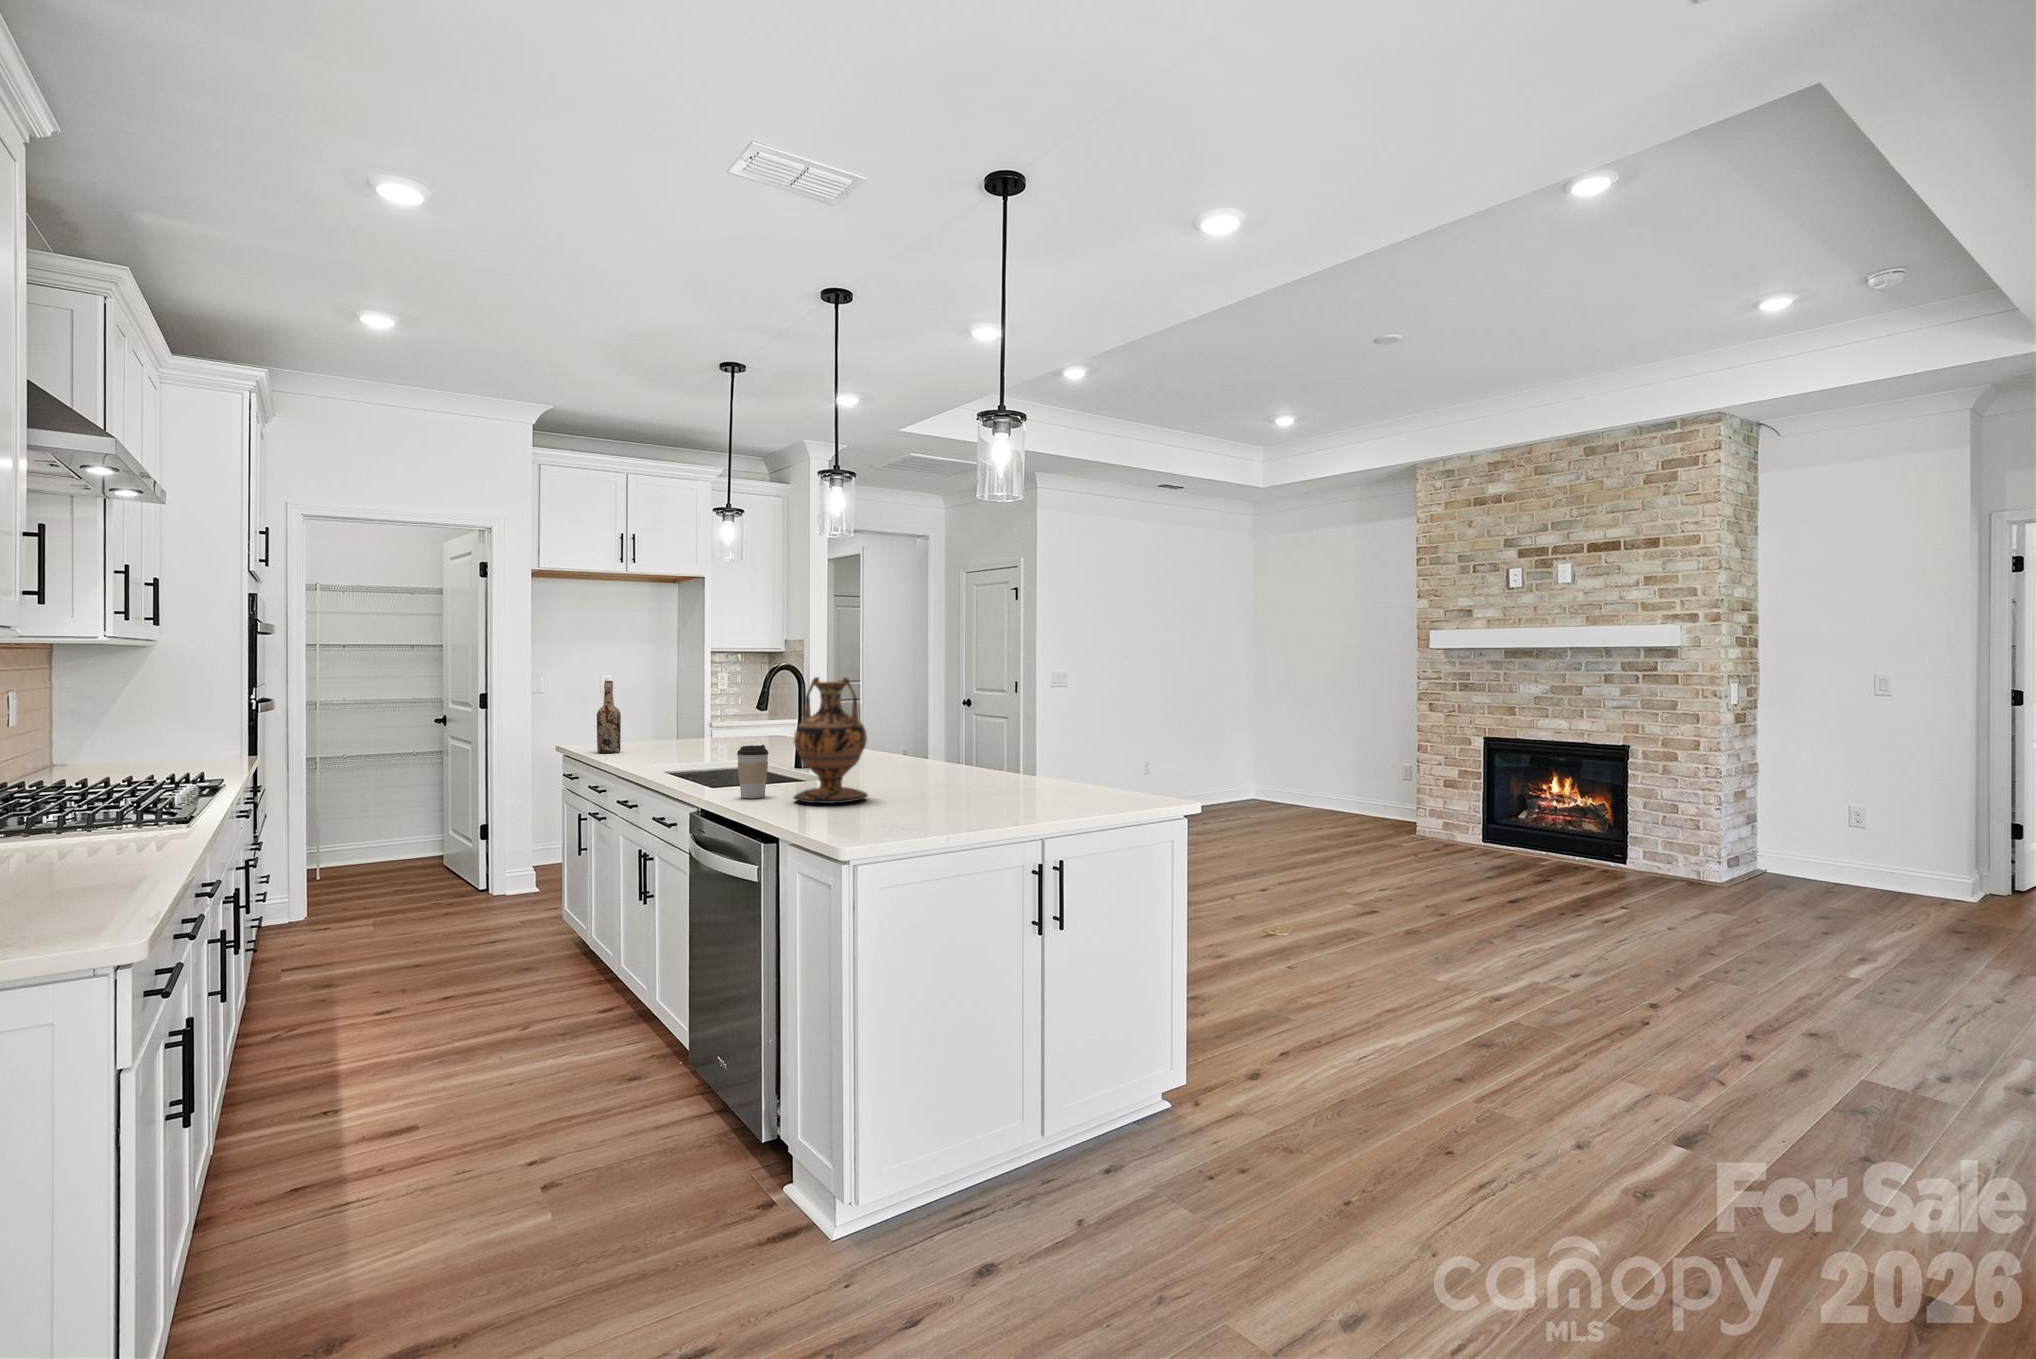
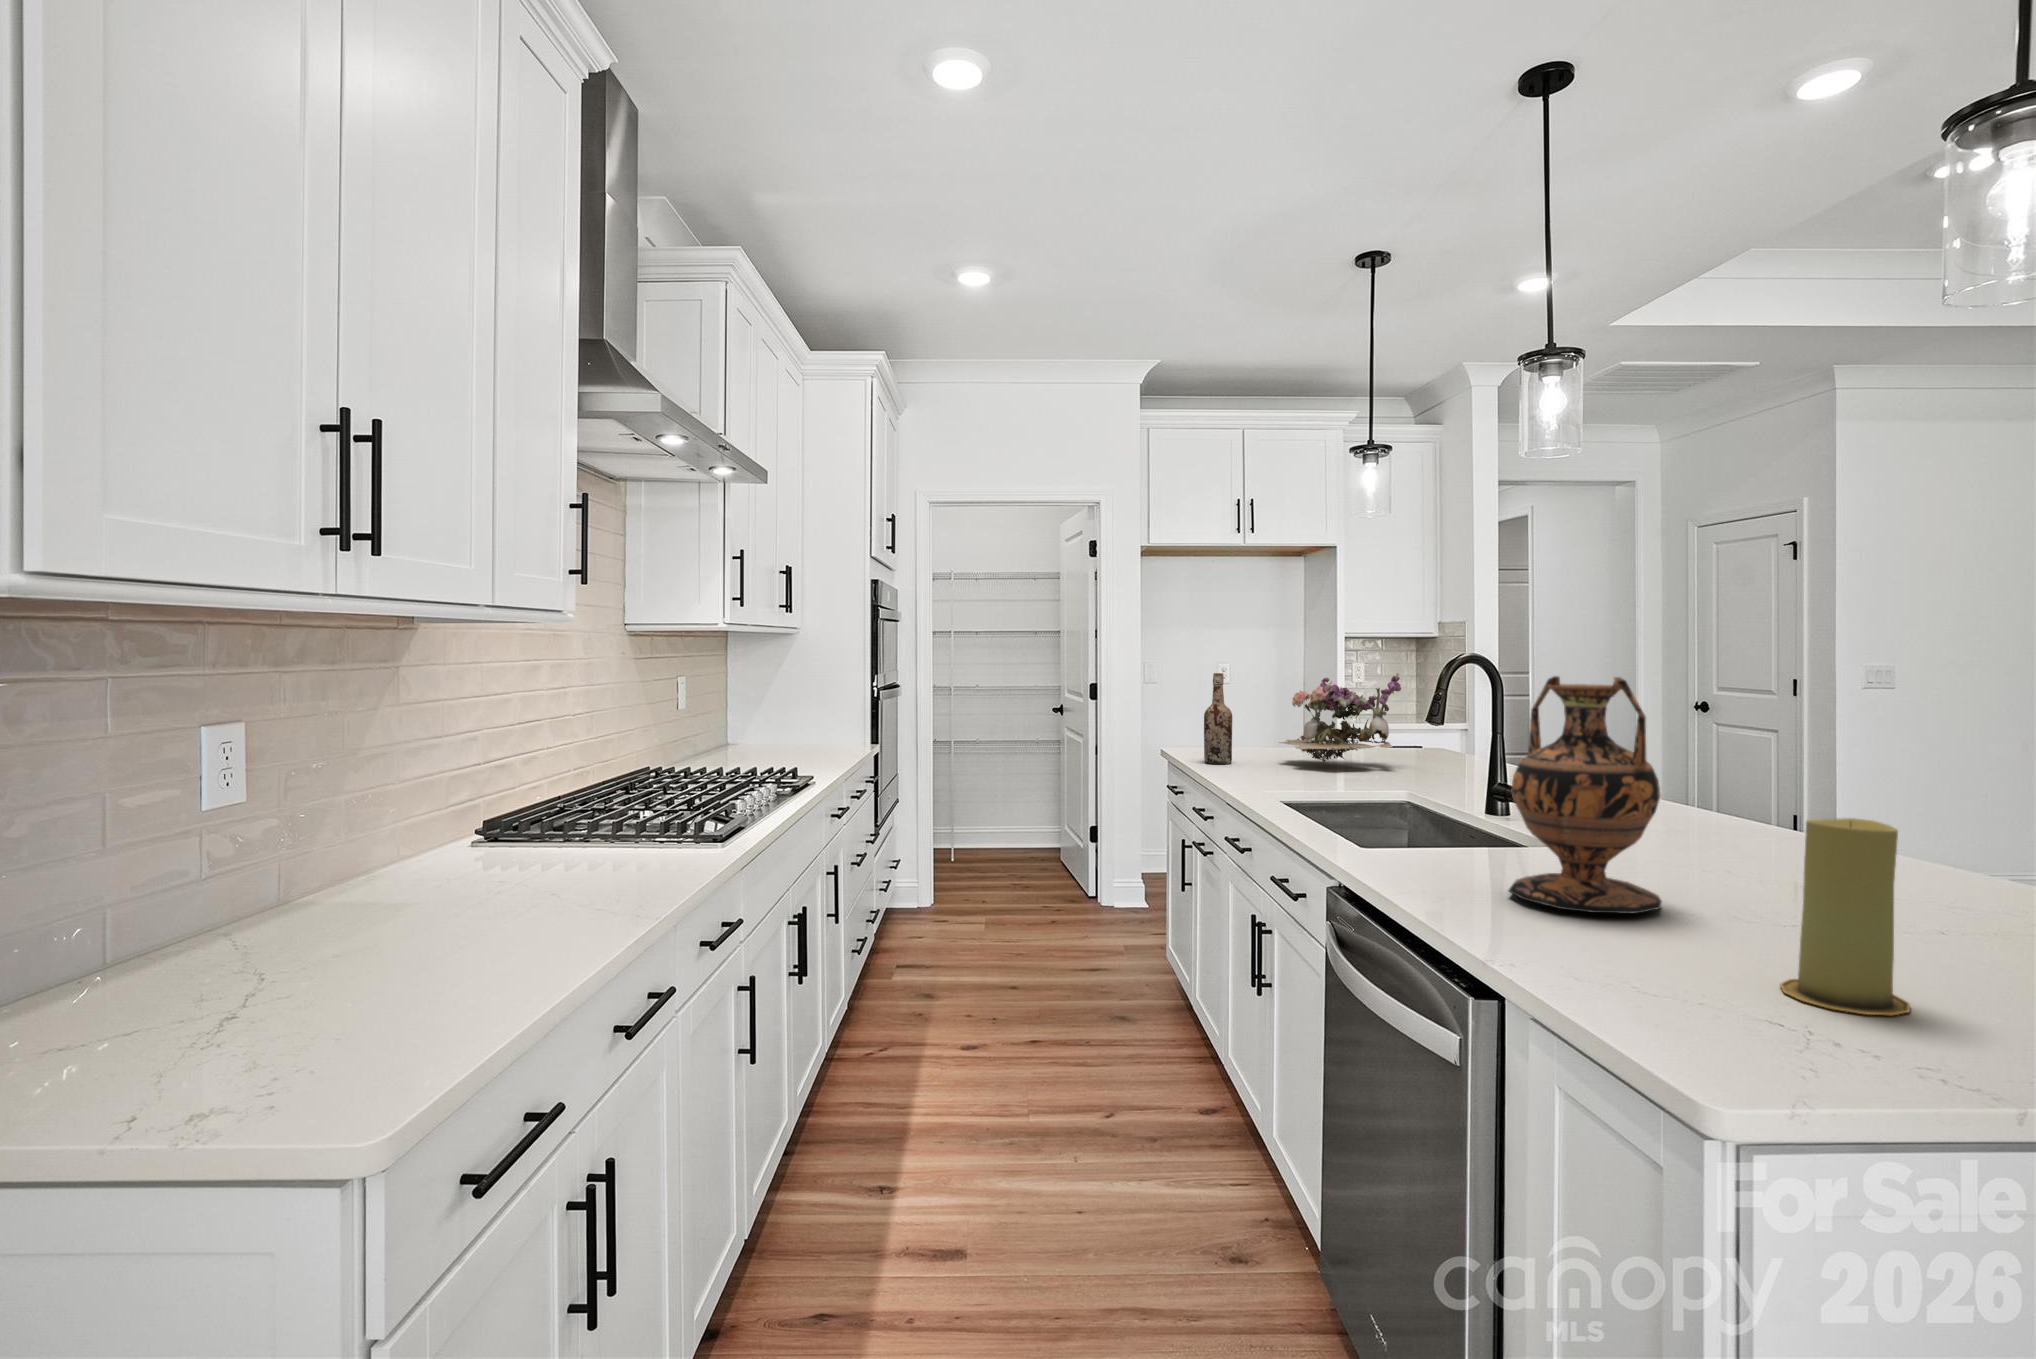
flower arrangement: none [658,679,750,749] -> present [1279,673,1401,764]
candle: none [898,739,944,822] -> present [1780,818,1910,1015]
coffee cup: present [737,745,769,798] -> none [1402,788,1458,878]

